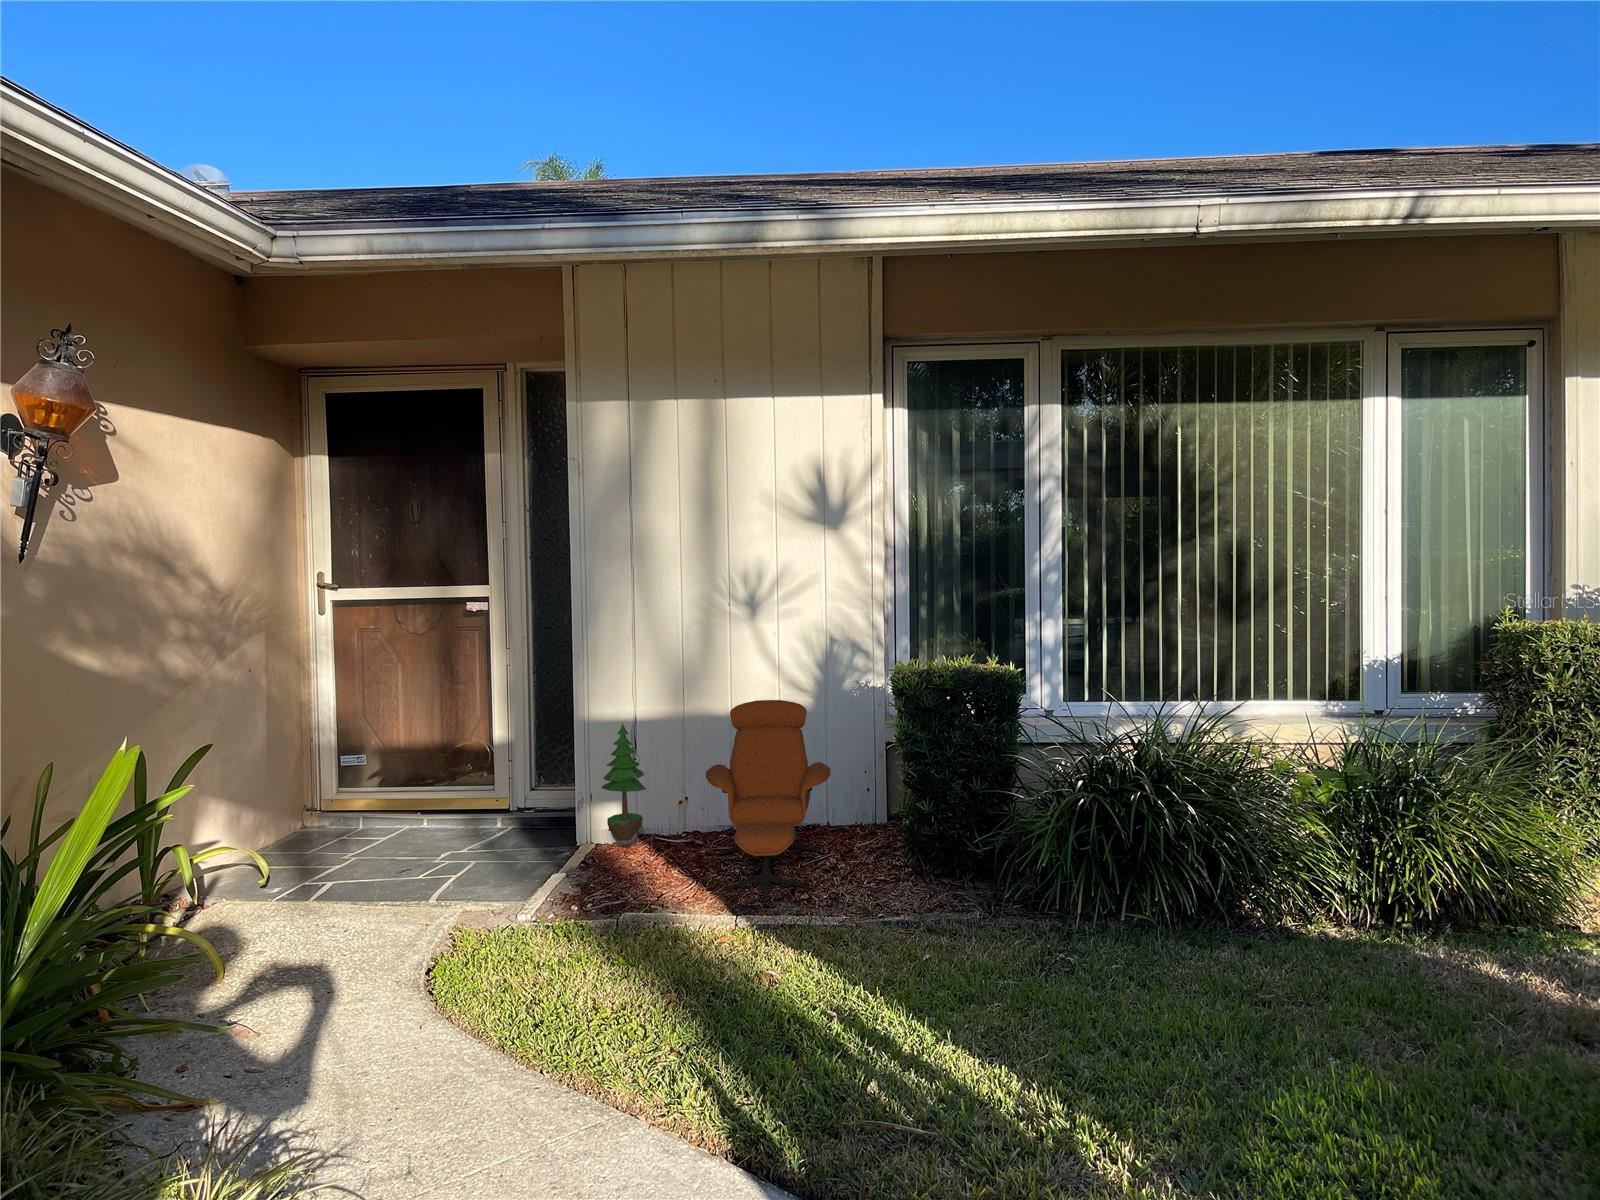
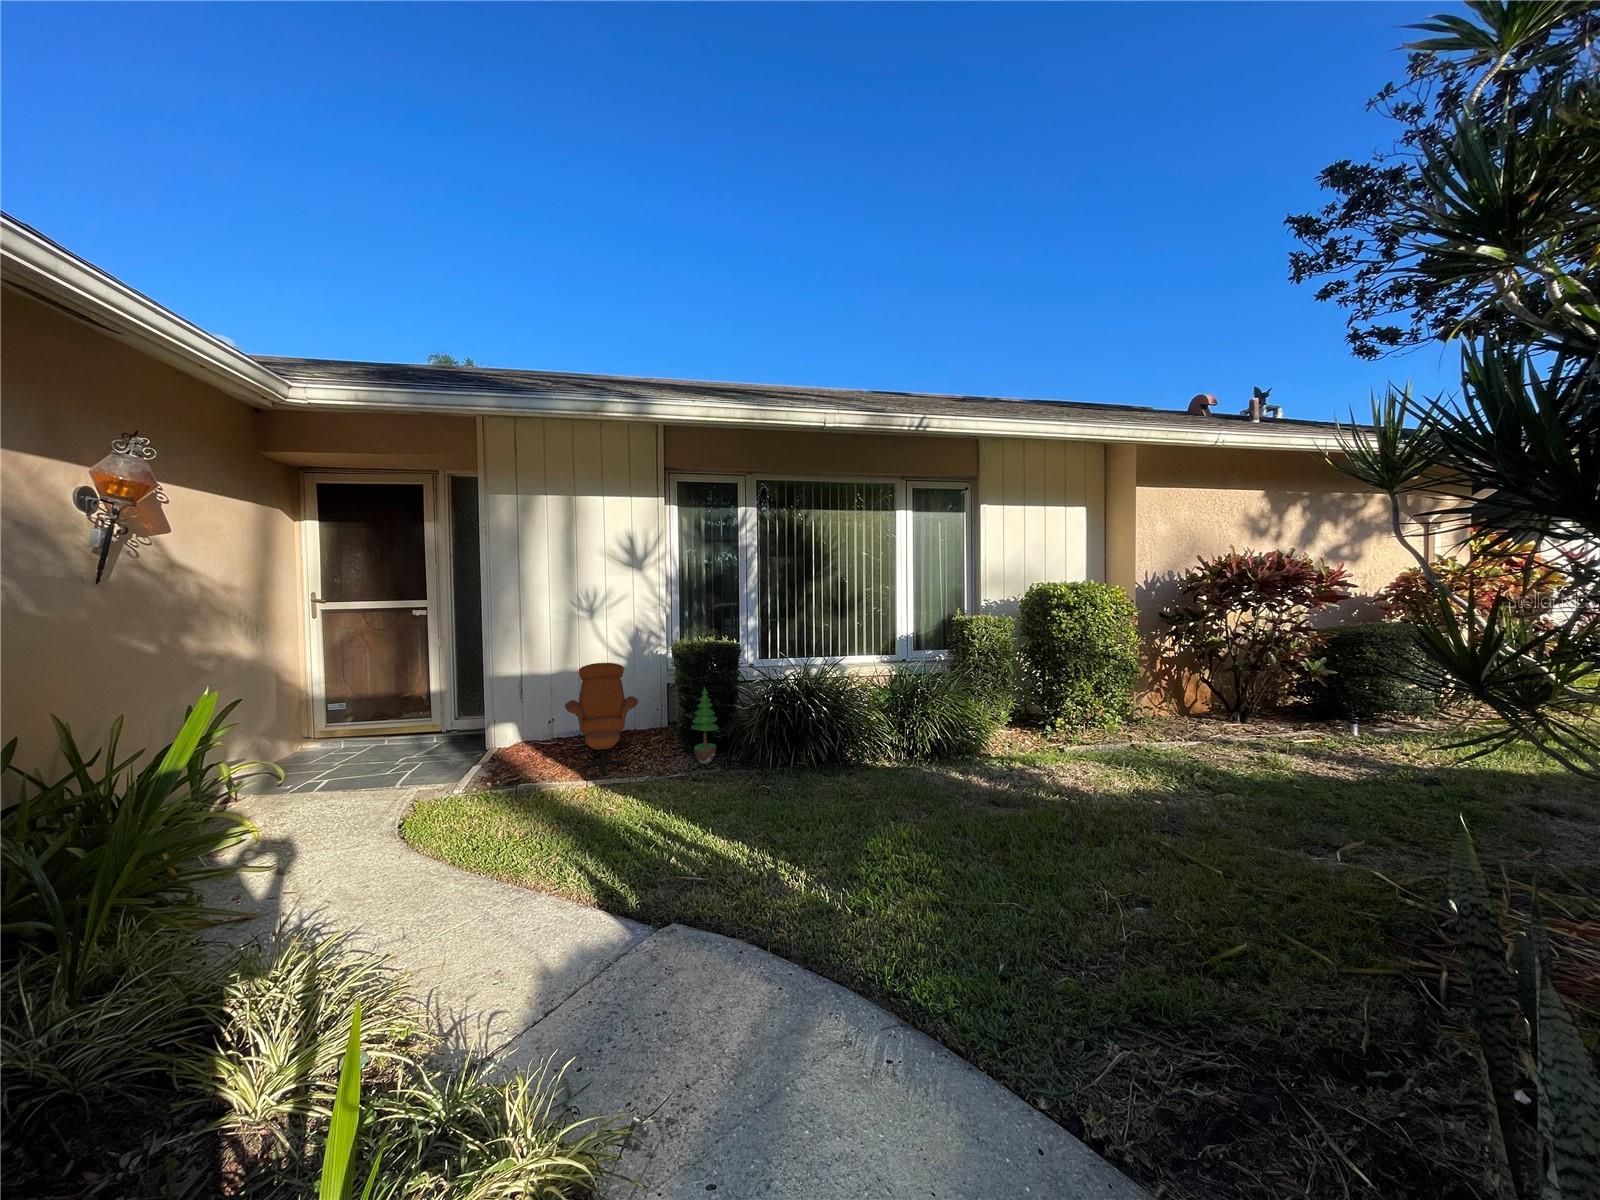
potted tree: present [601,723,646,847] -> present [691,688,719,765]

